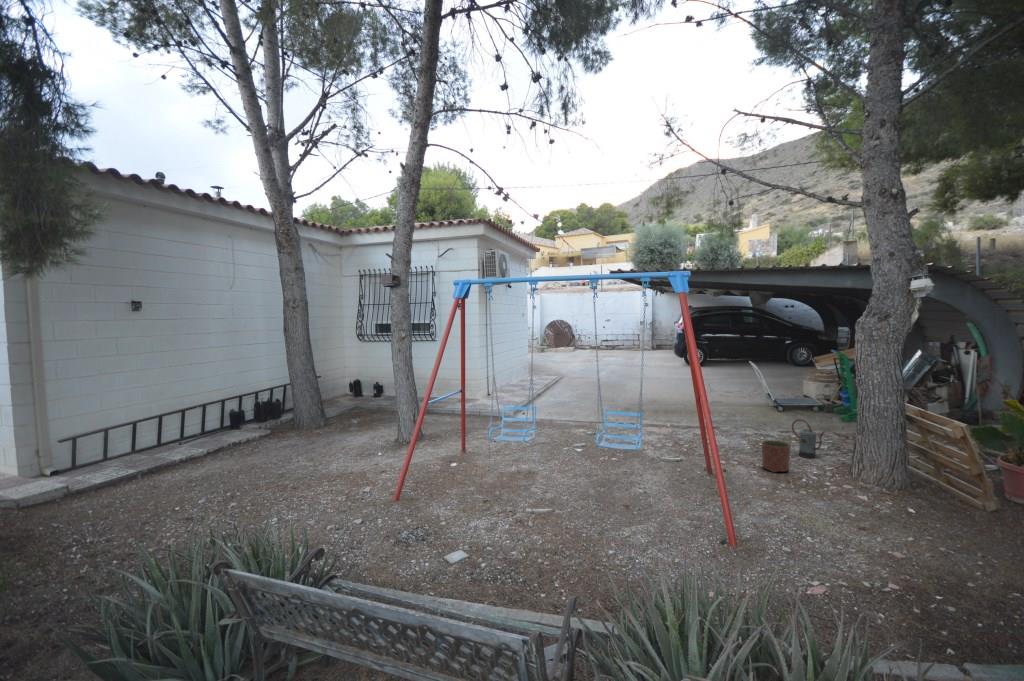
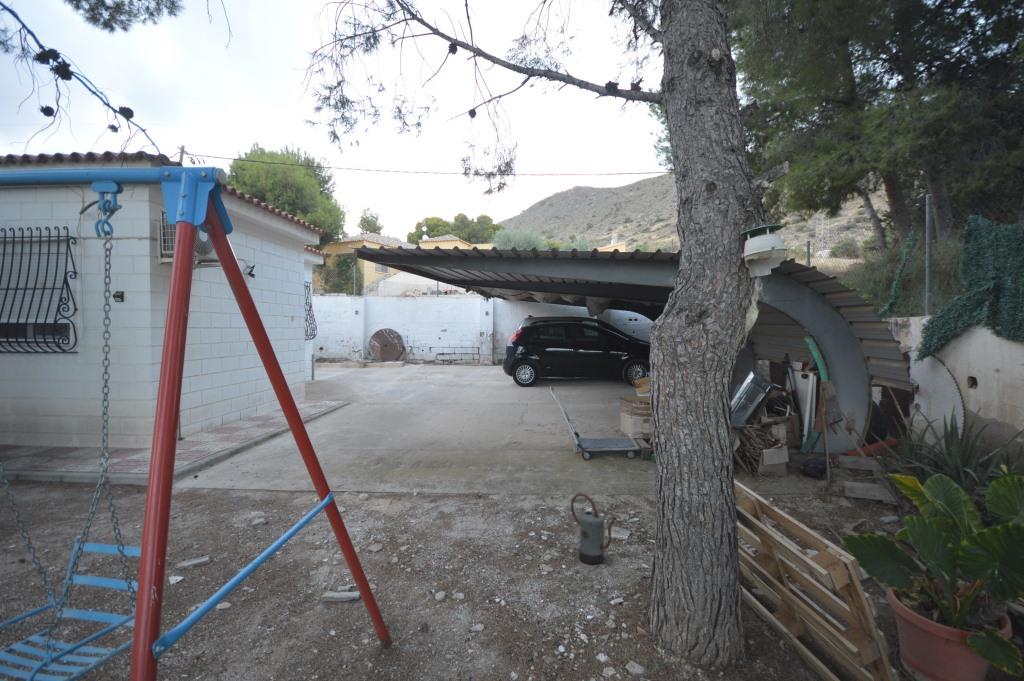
planter: present [762,440,791,472] -> none [499,545,548,618]

